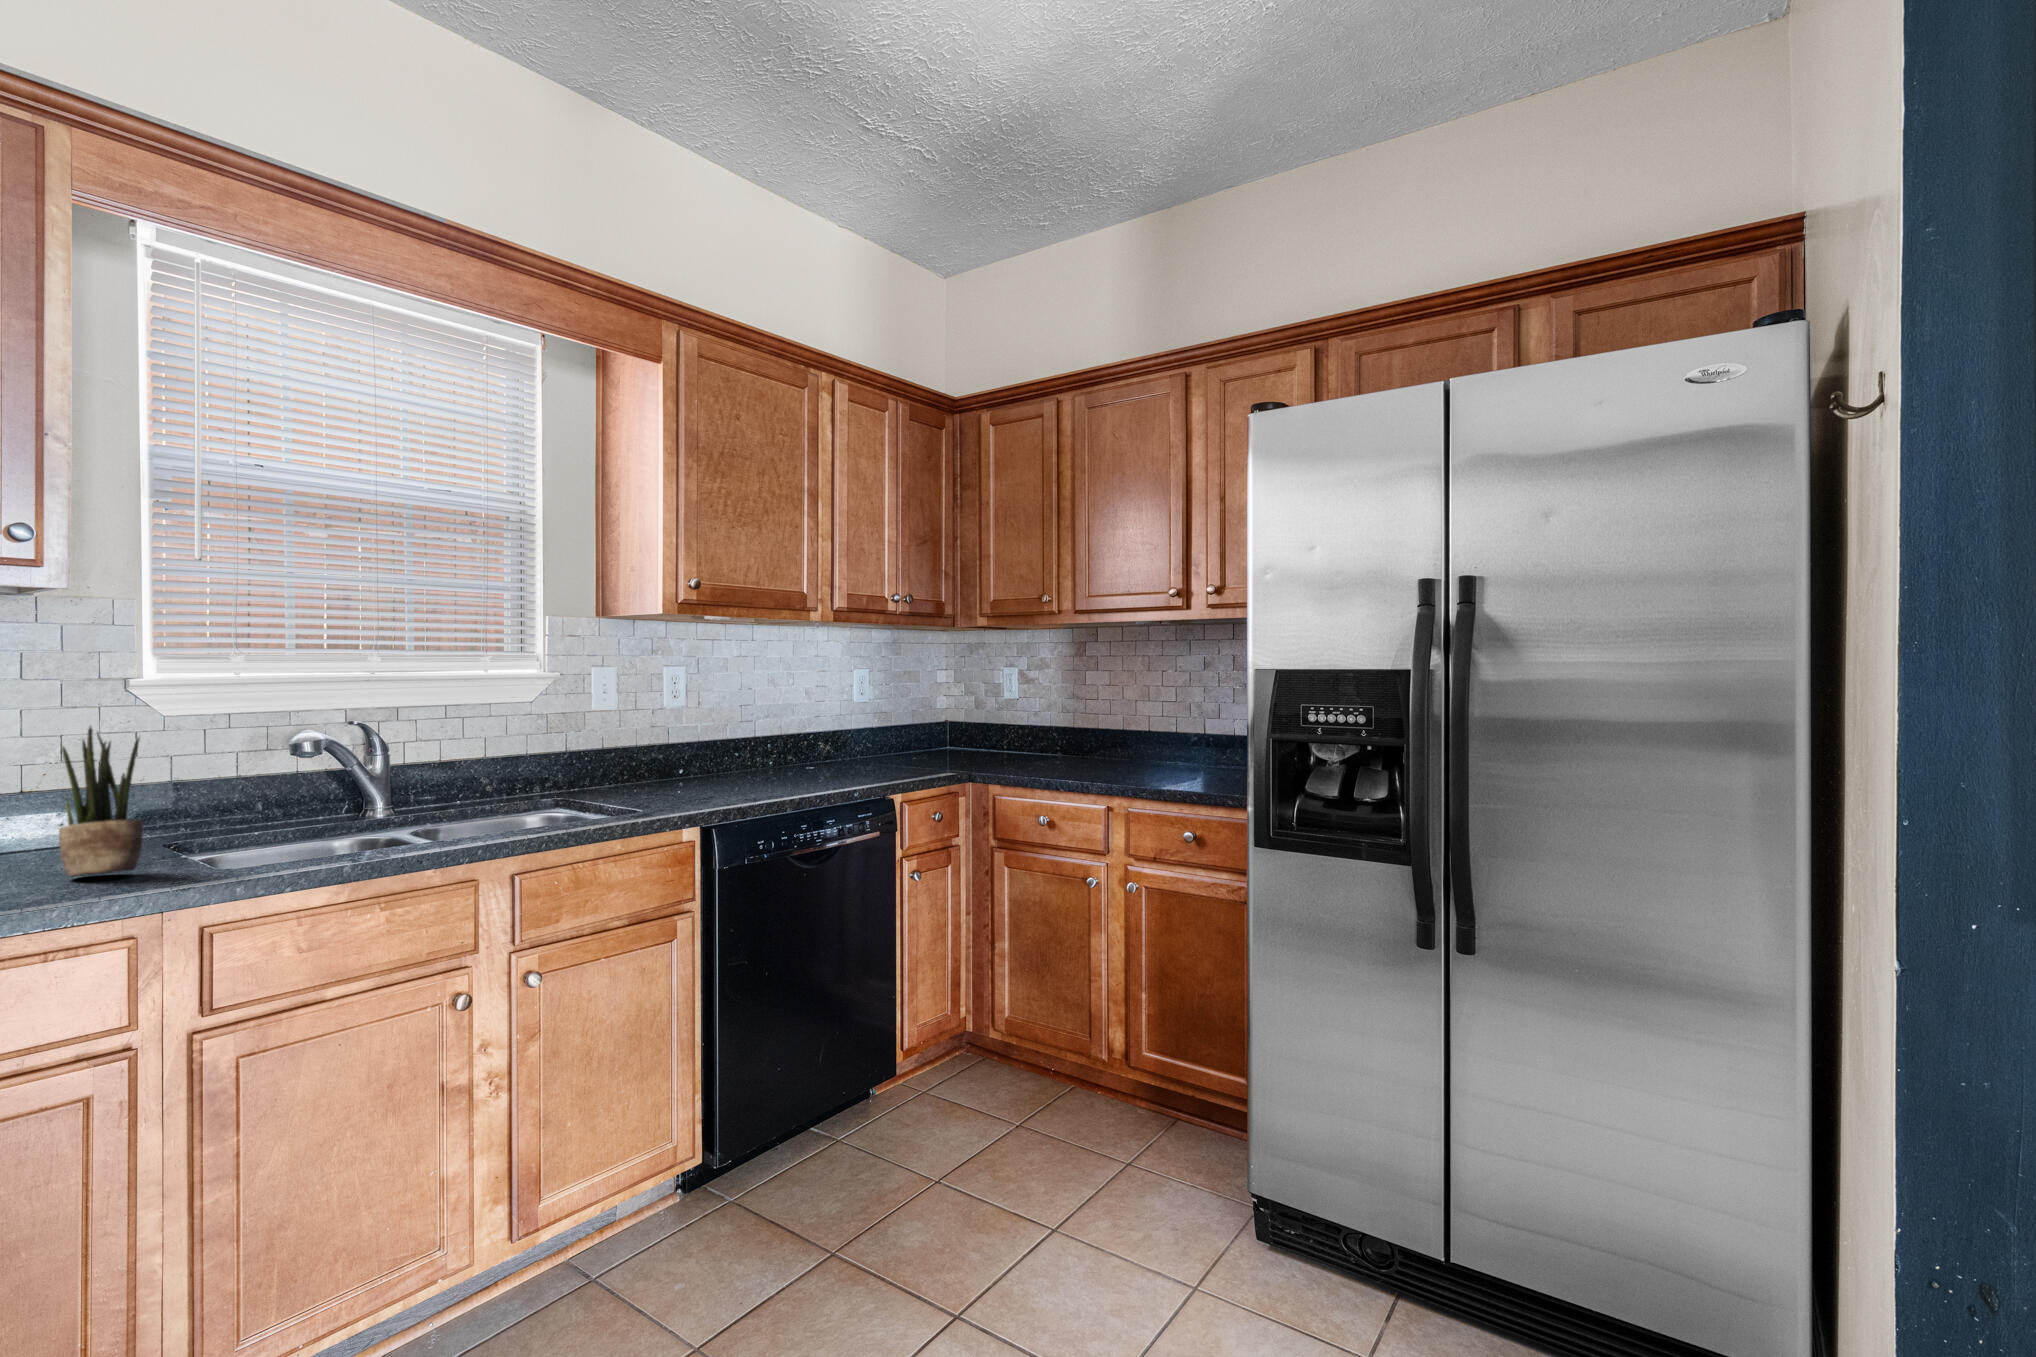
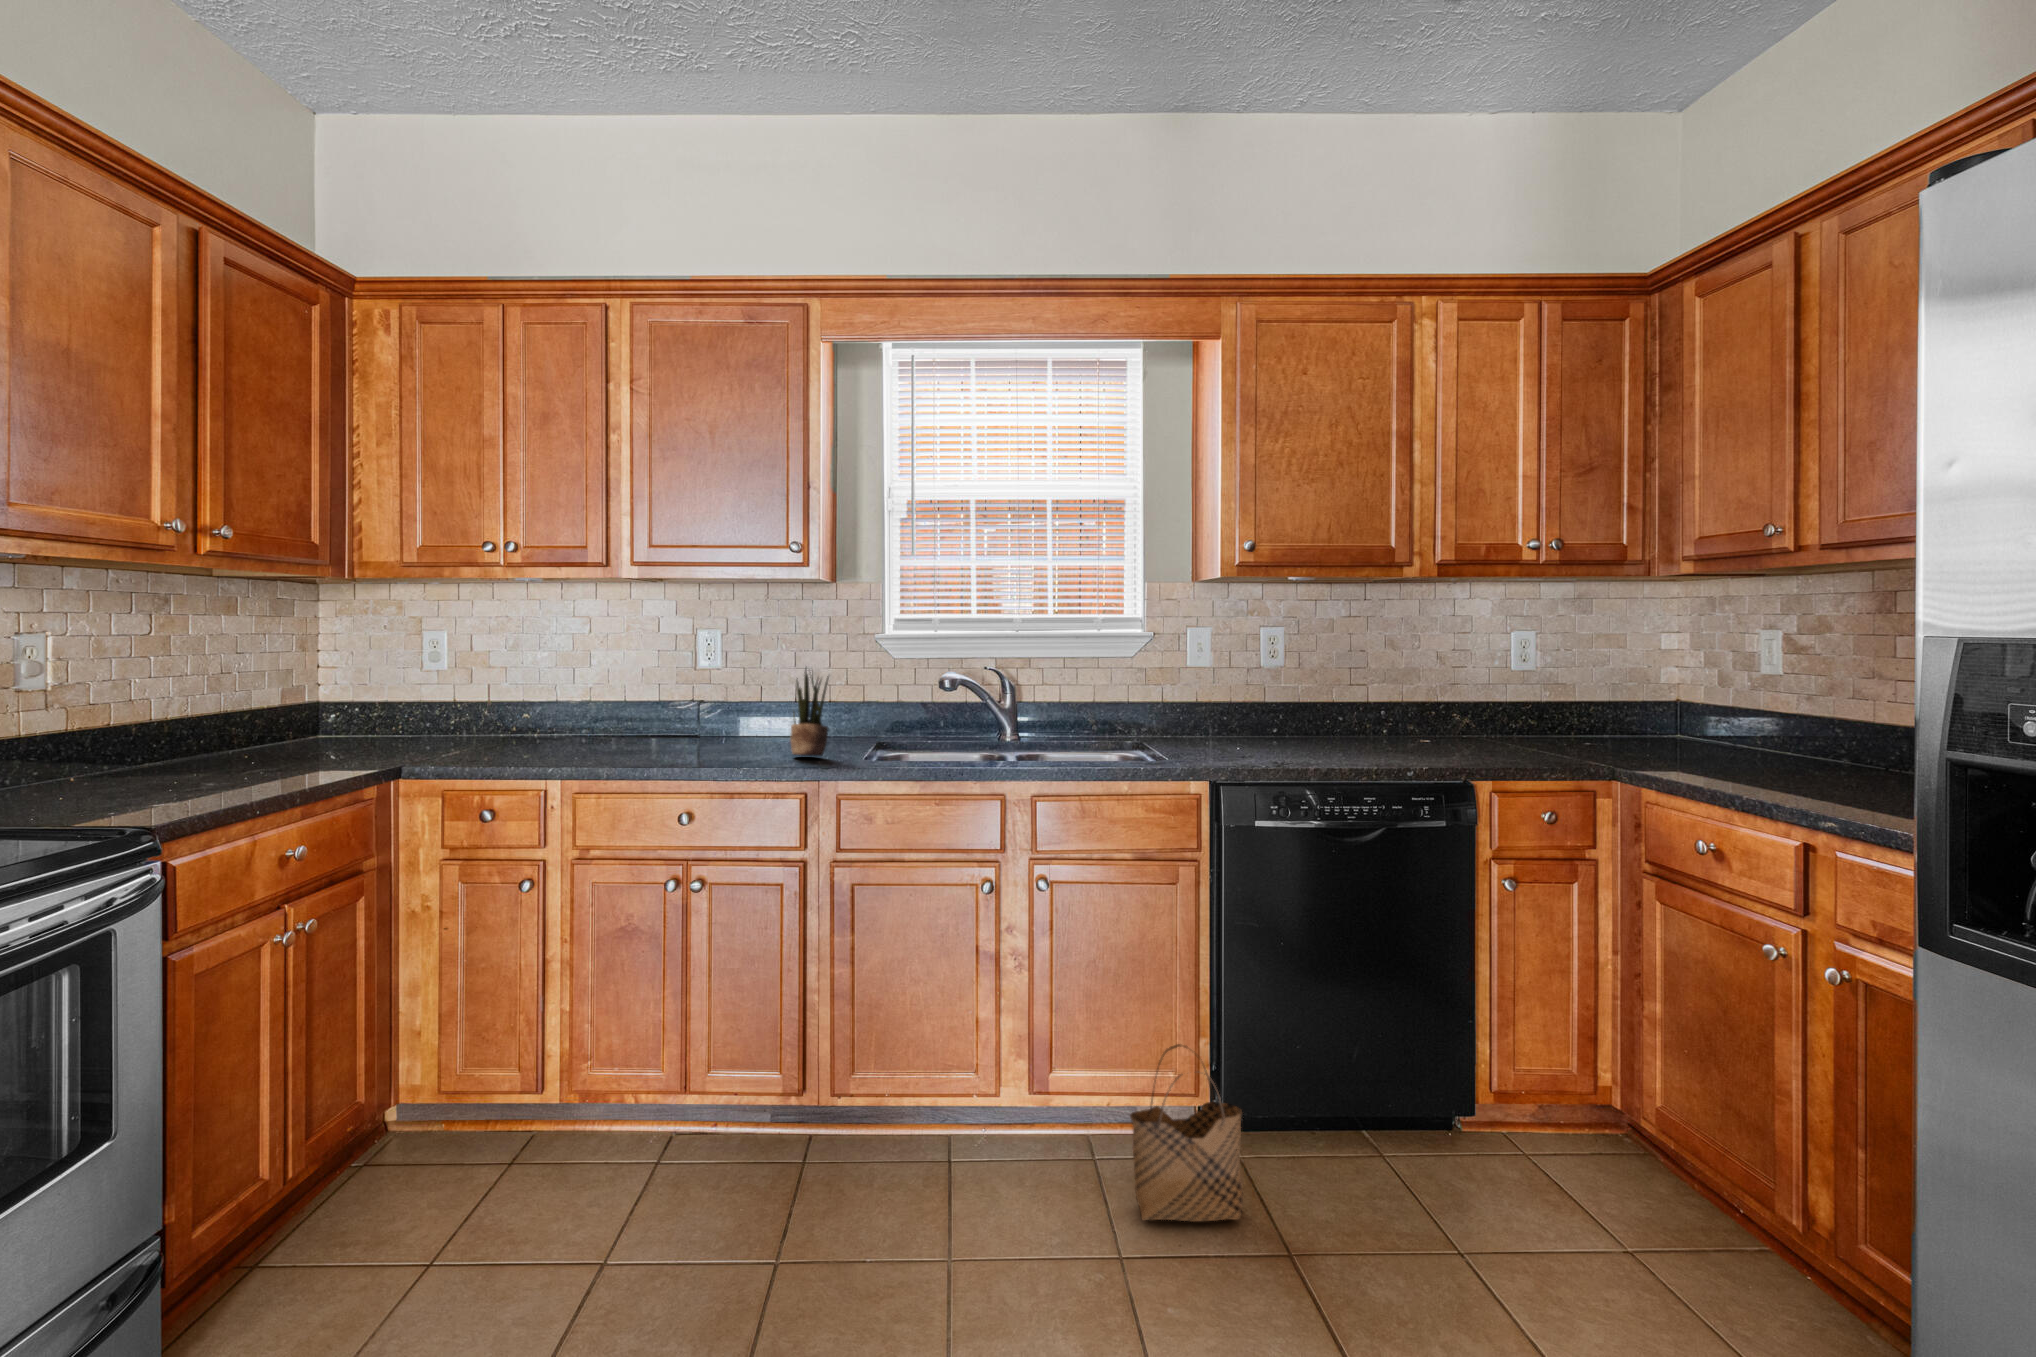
woven basket: none [688,1098,793,1292] -> present [1130,1044,1243,1222]

